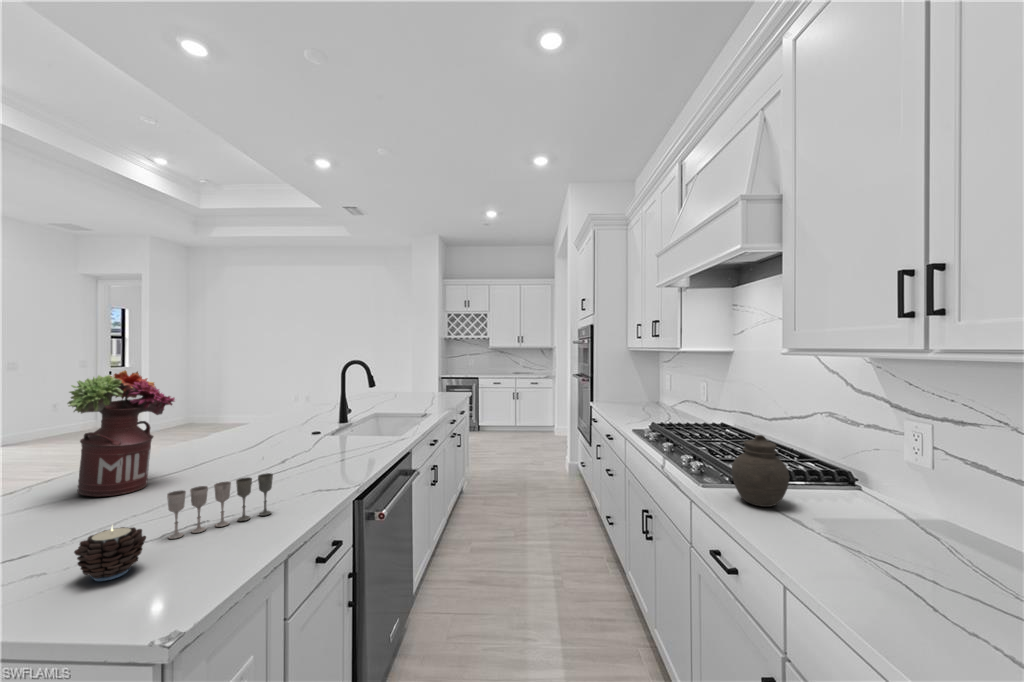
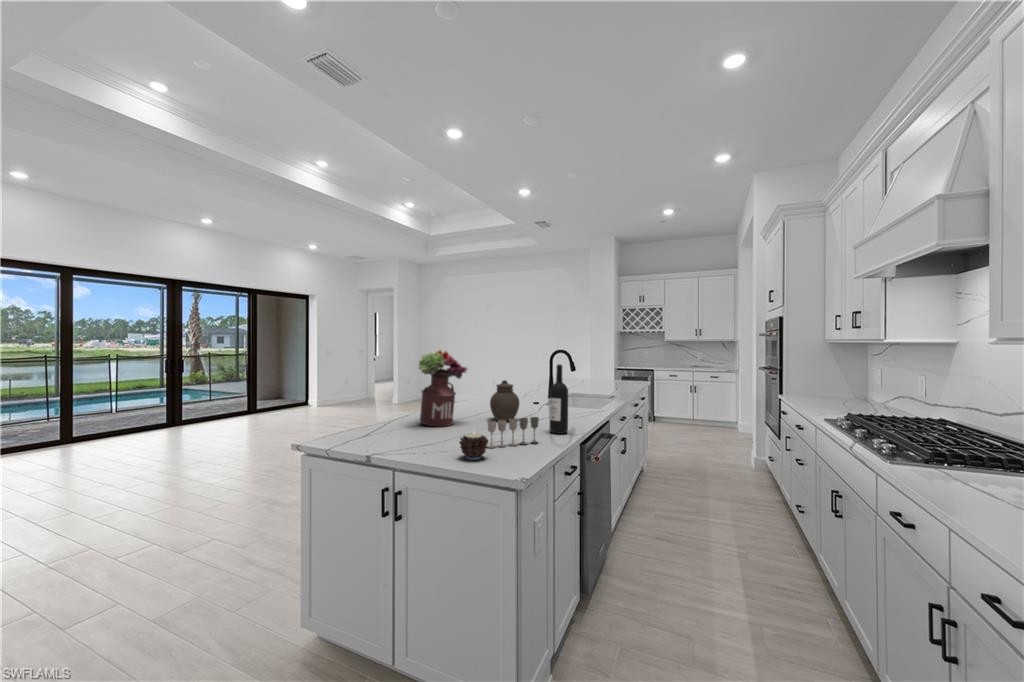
wine bottle: none [306,388,334,488] -> present [550,364,568,434]
jar: present [732,435,789,507] -> present [490,380,519,421]

